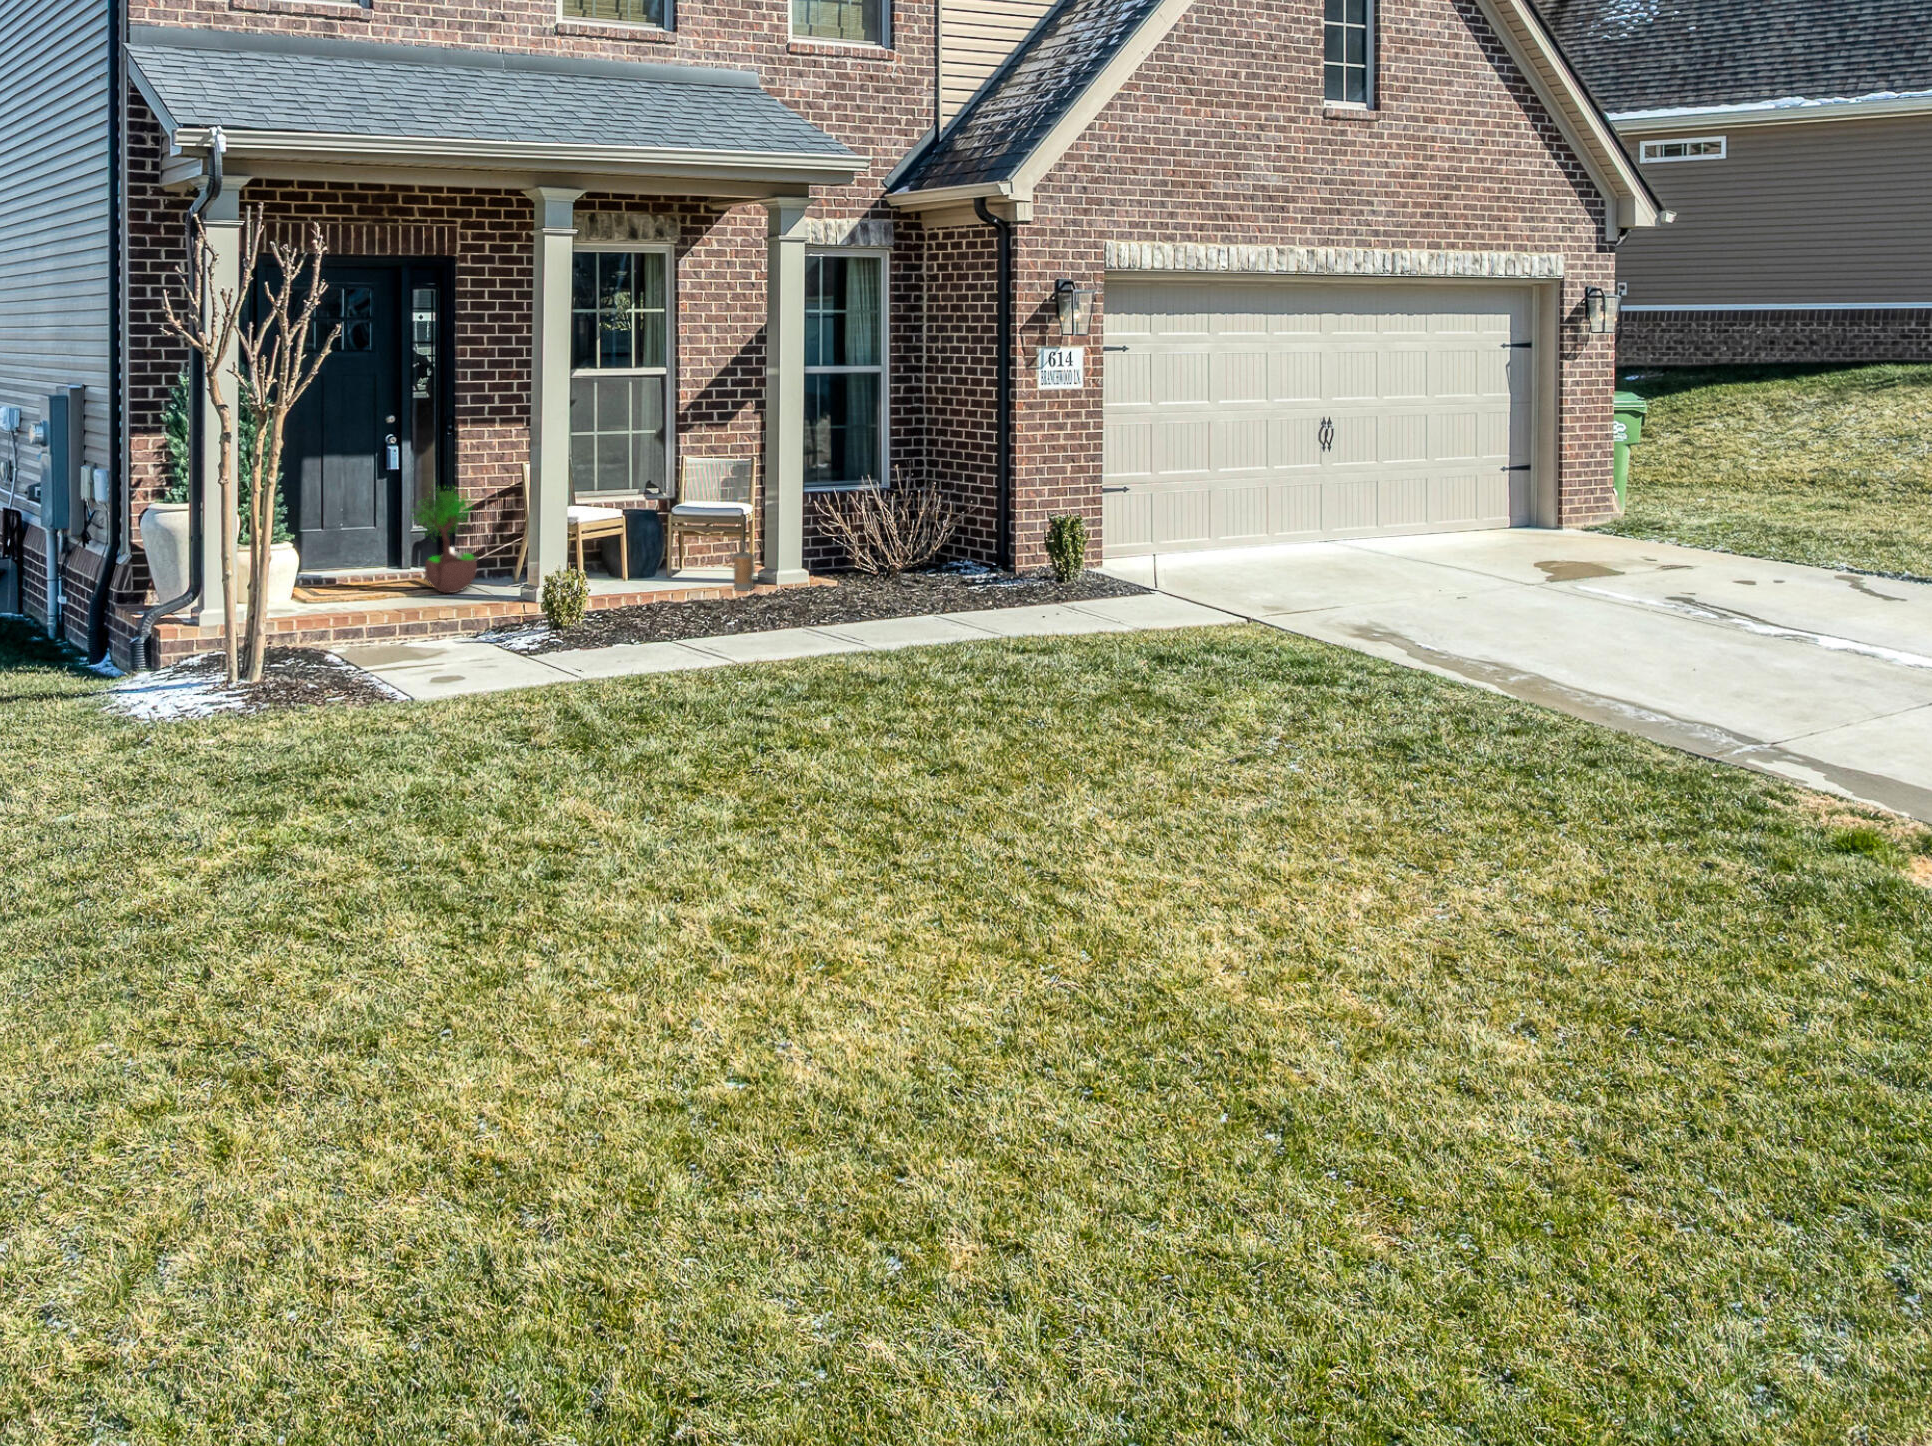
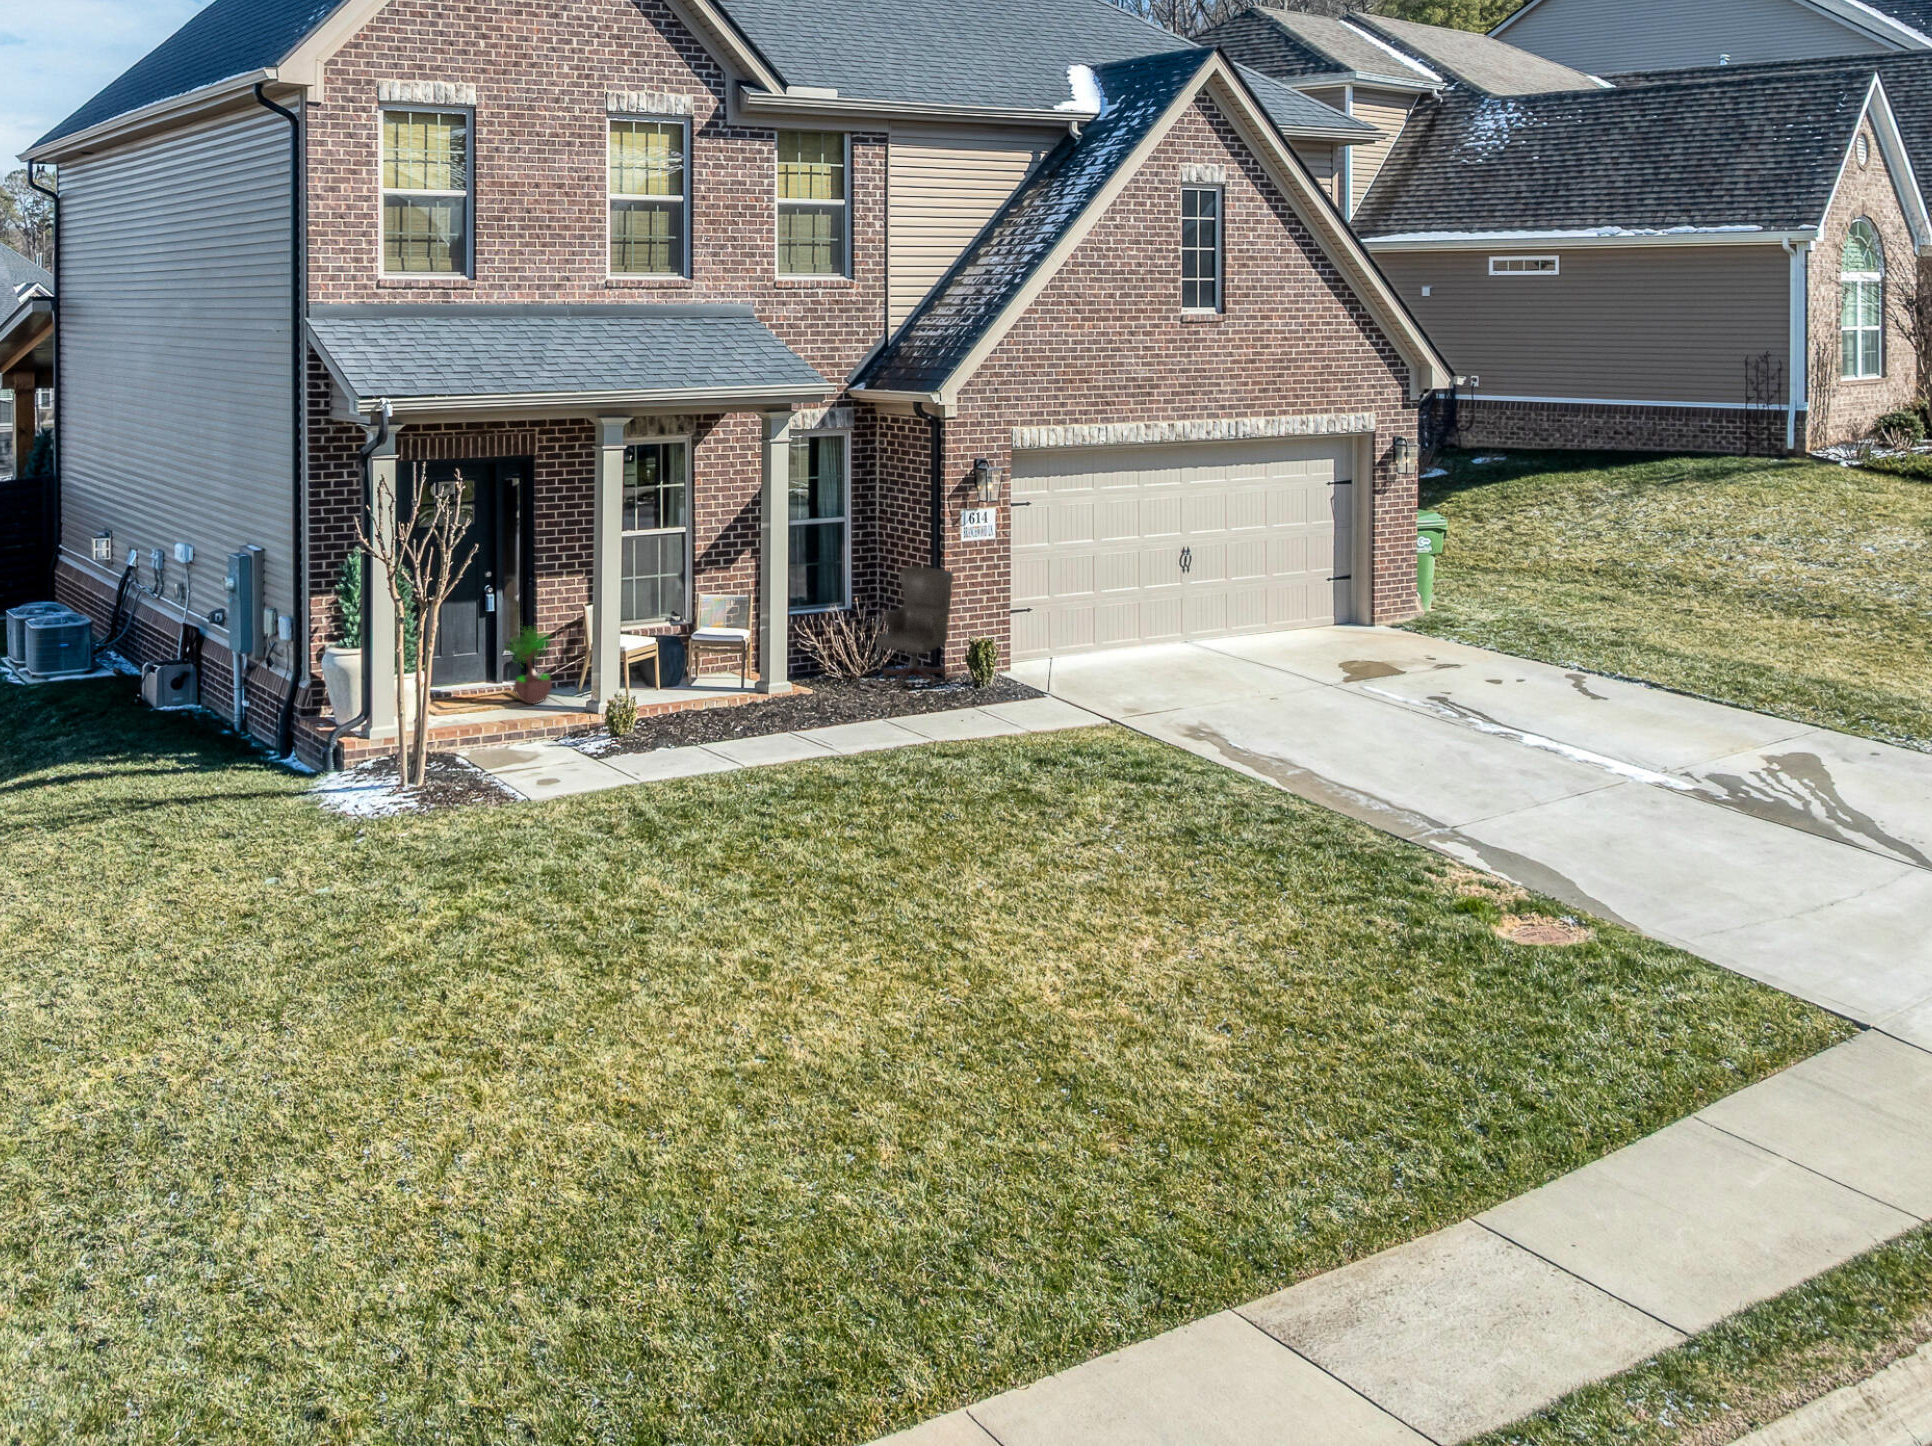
chair: none [922,422,1025,579] -> present [877,566,953,687]
watering can: present [730,537,756,591] -> none [736,660,756,700]

